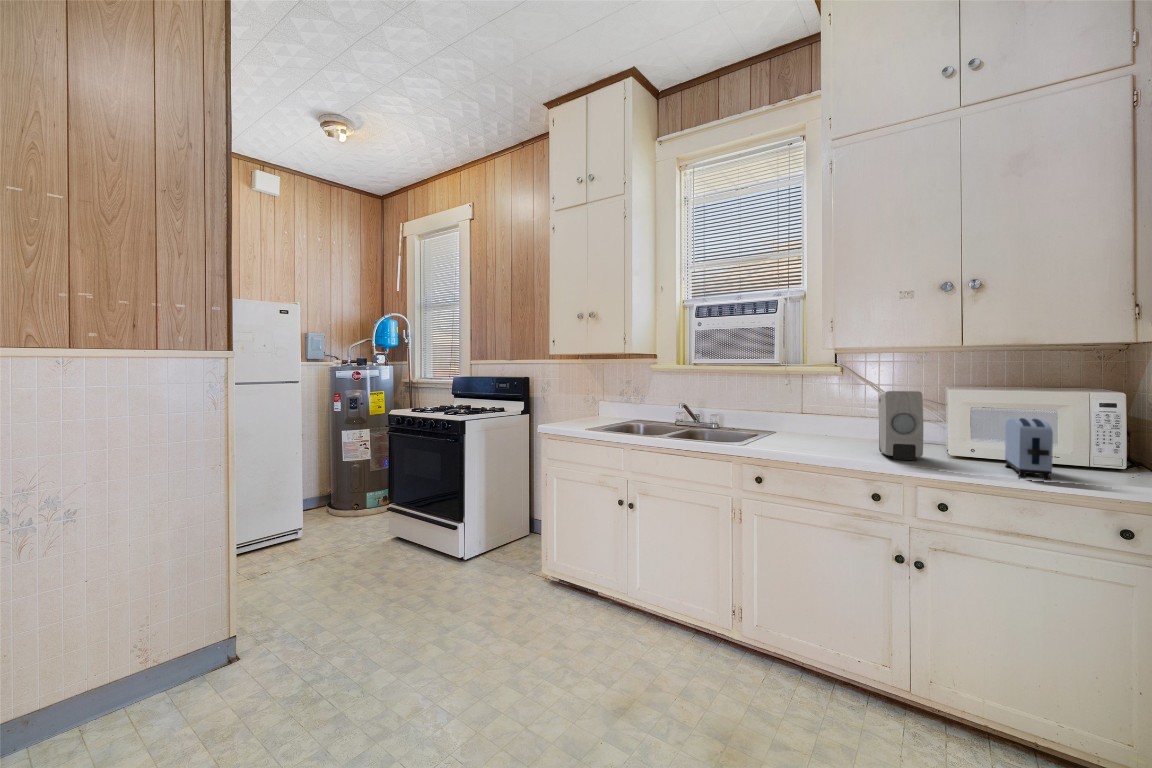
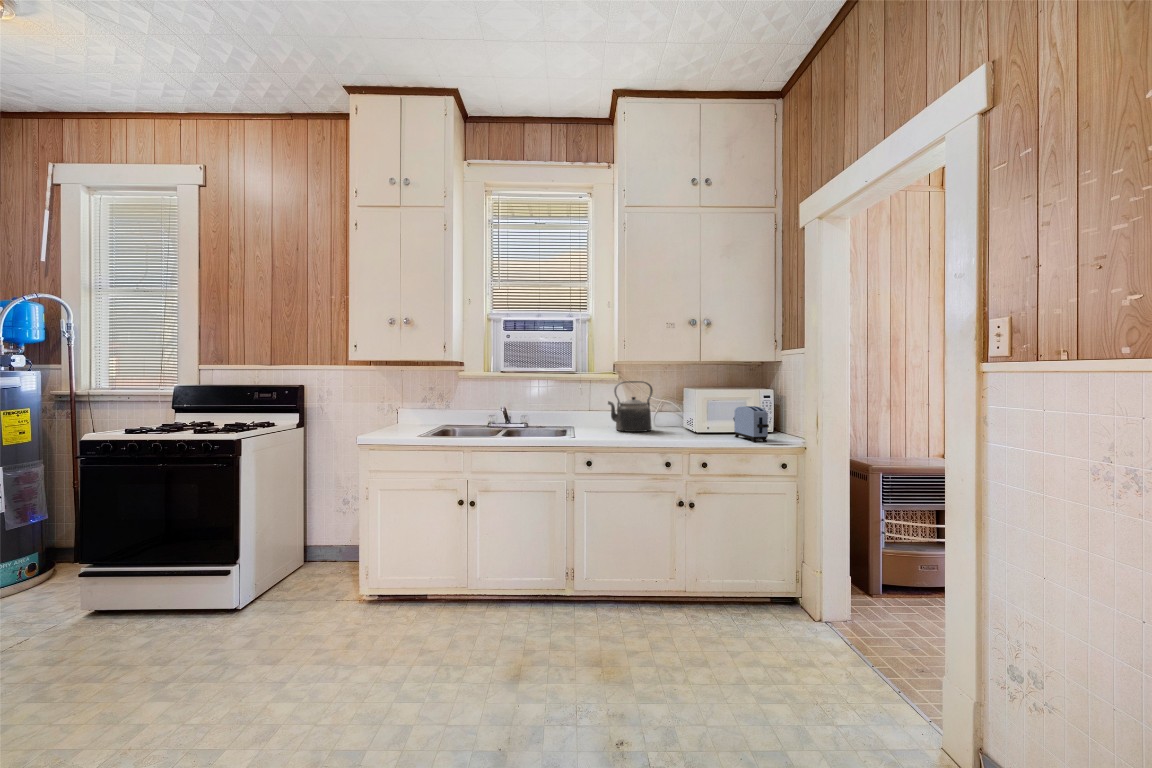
kettle: none [810,376,882,445] -> present [608,381,653,432]
soap dispenser: present [879,391,923,460] -> none [662,391,696,438]

